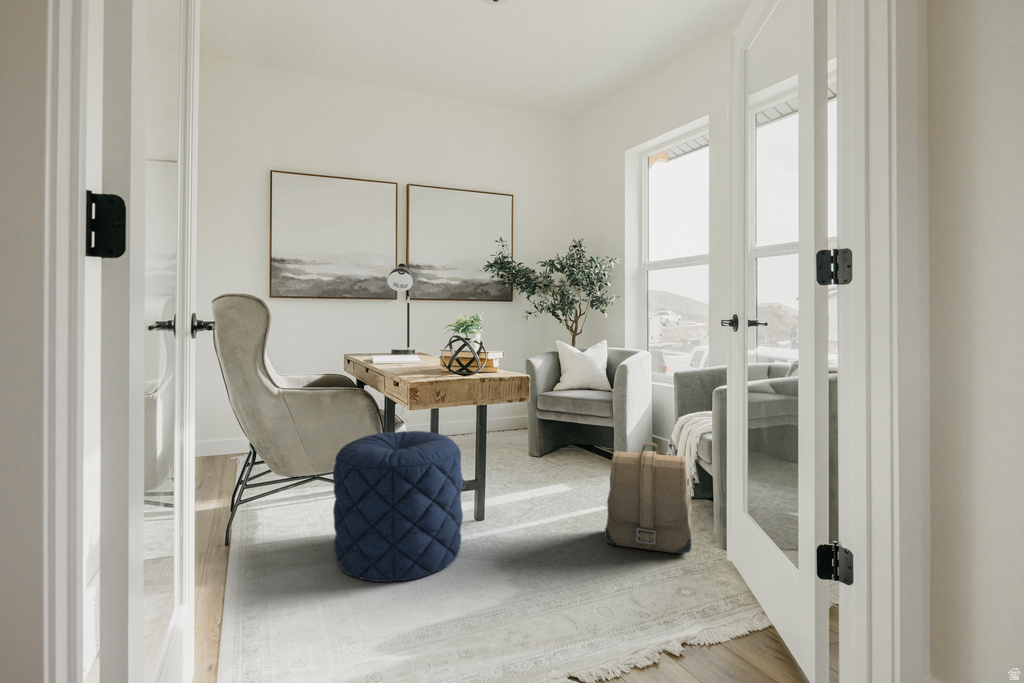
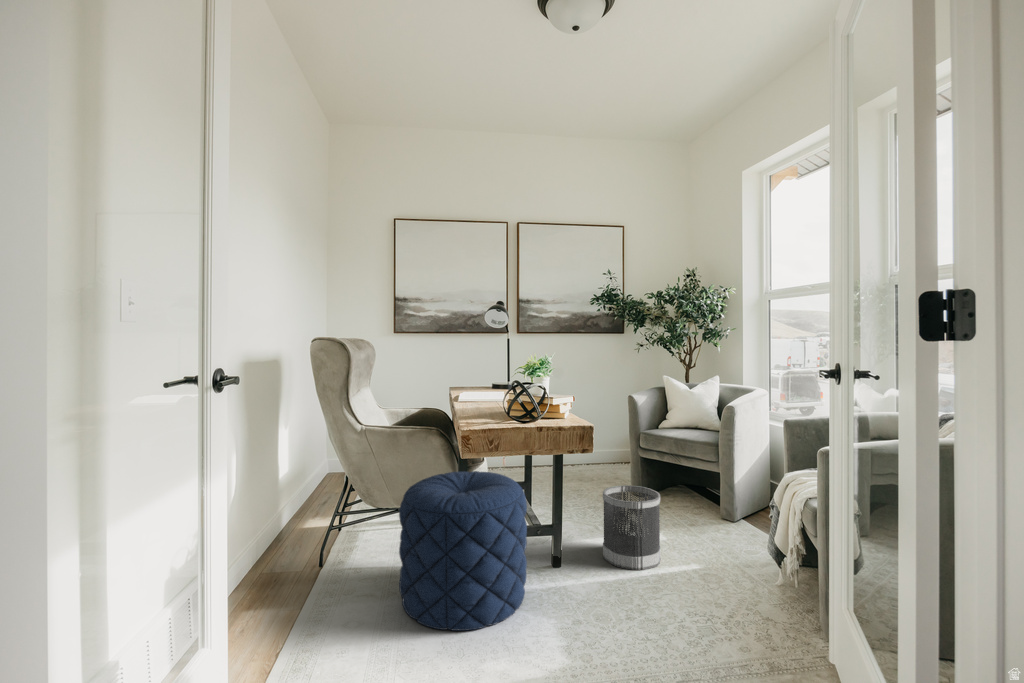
wastebasket: none [520,440,572,515] -> present [603,485,661,570]
backpack: present [605,443,692,554] -> none [684,504,795,644]

